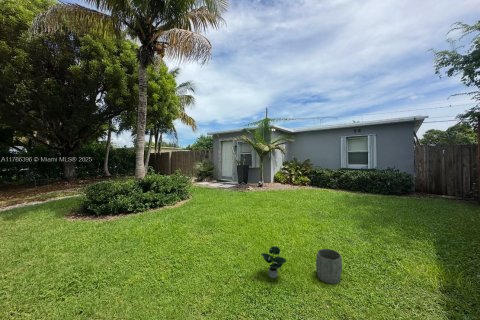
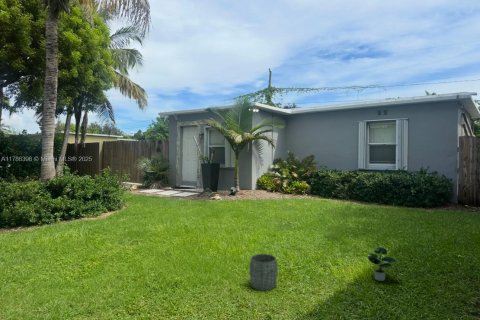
potted plant: present [262,246,287,278] -> present [368,247,397,281]

